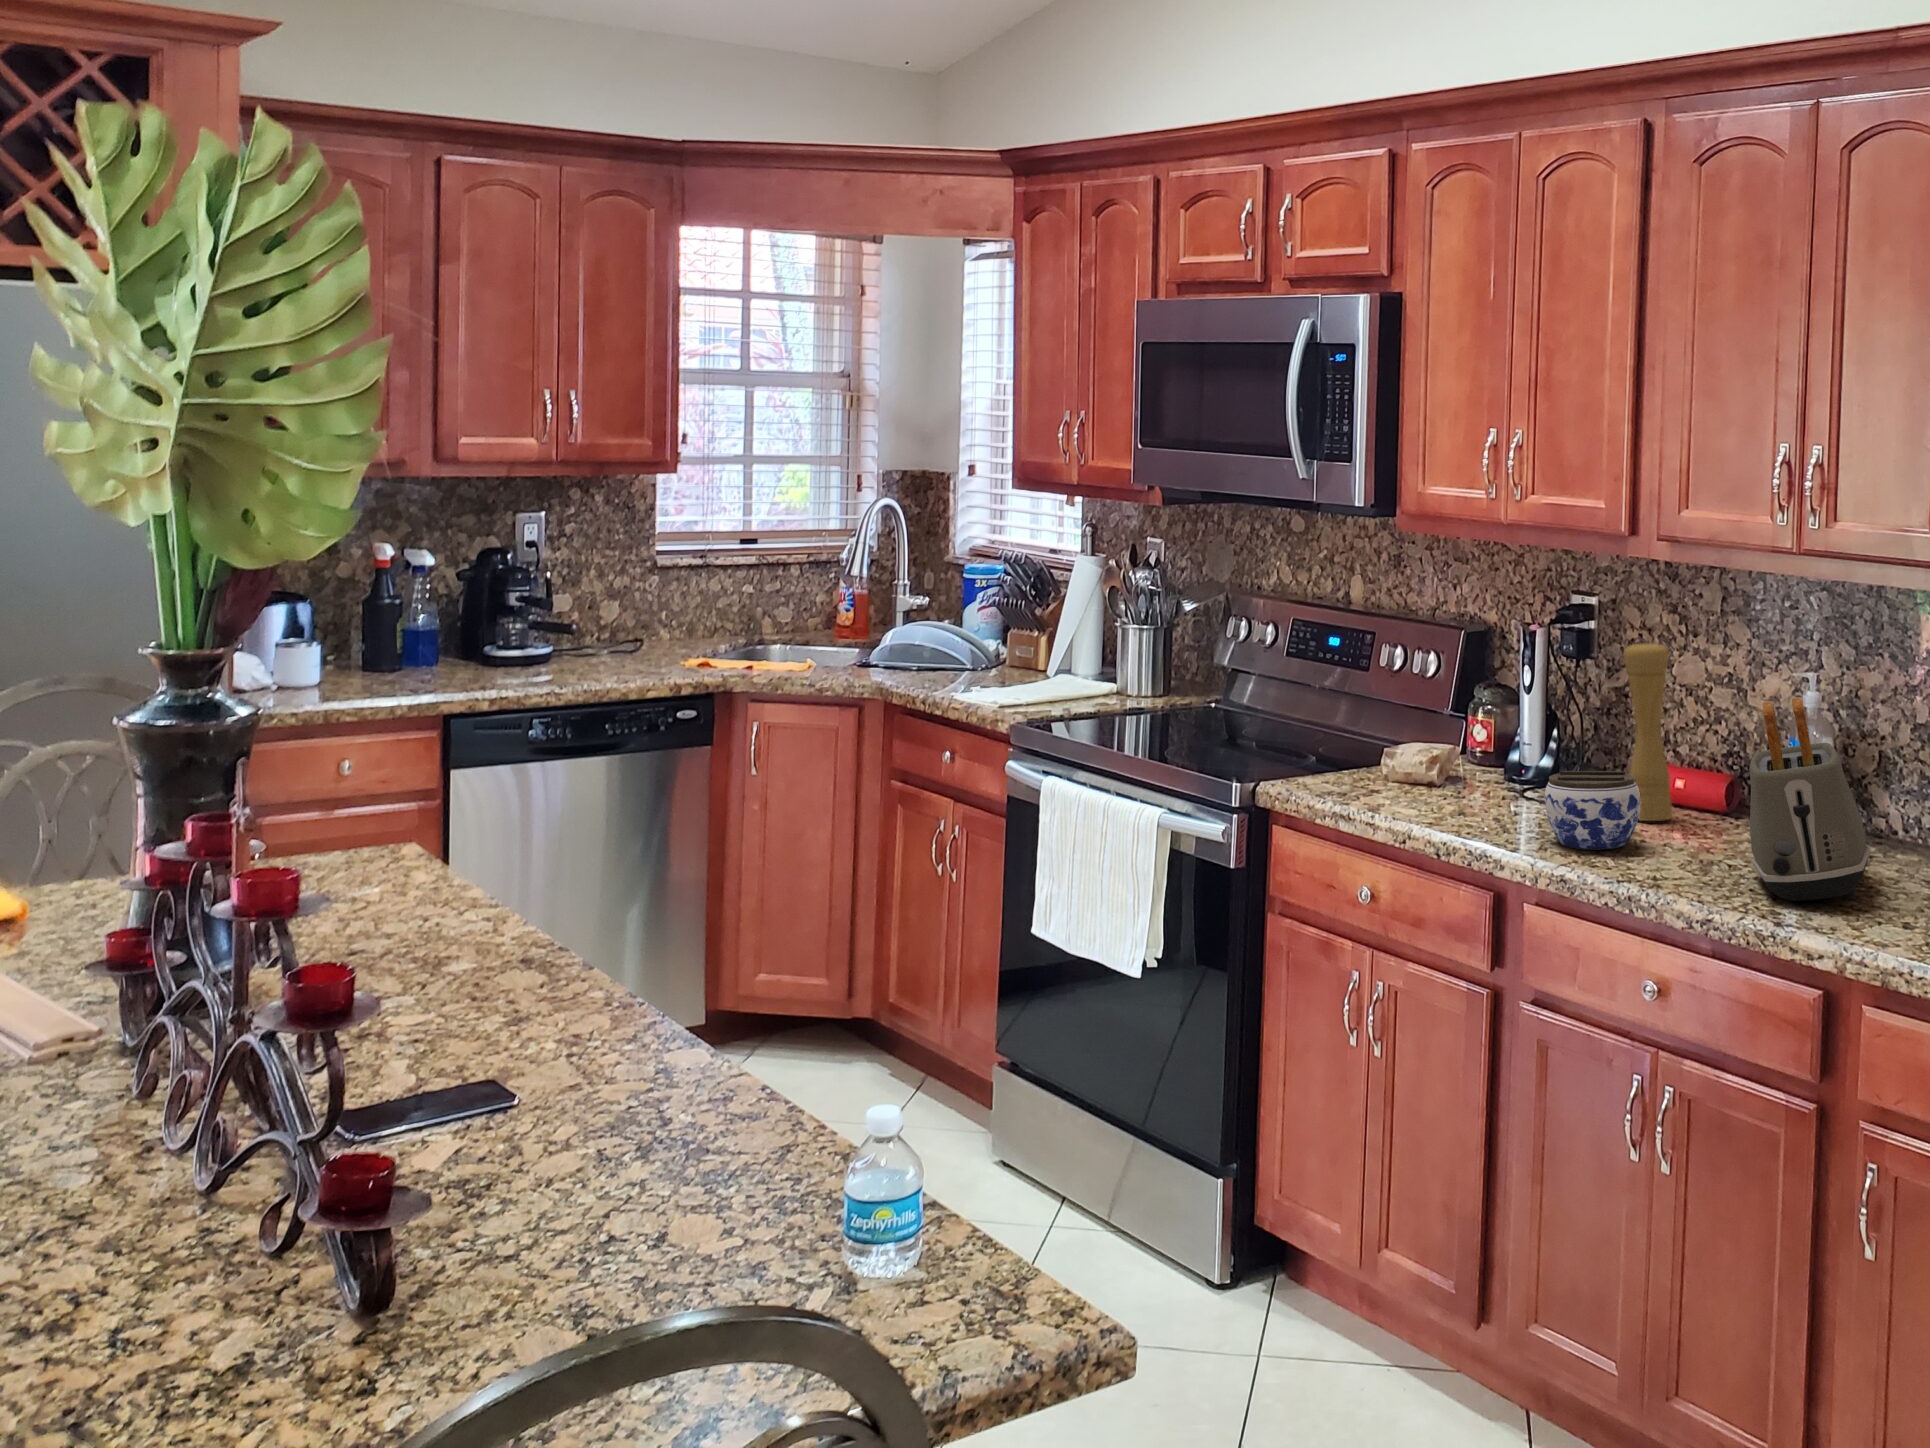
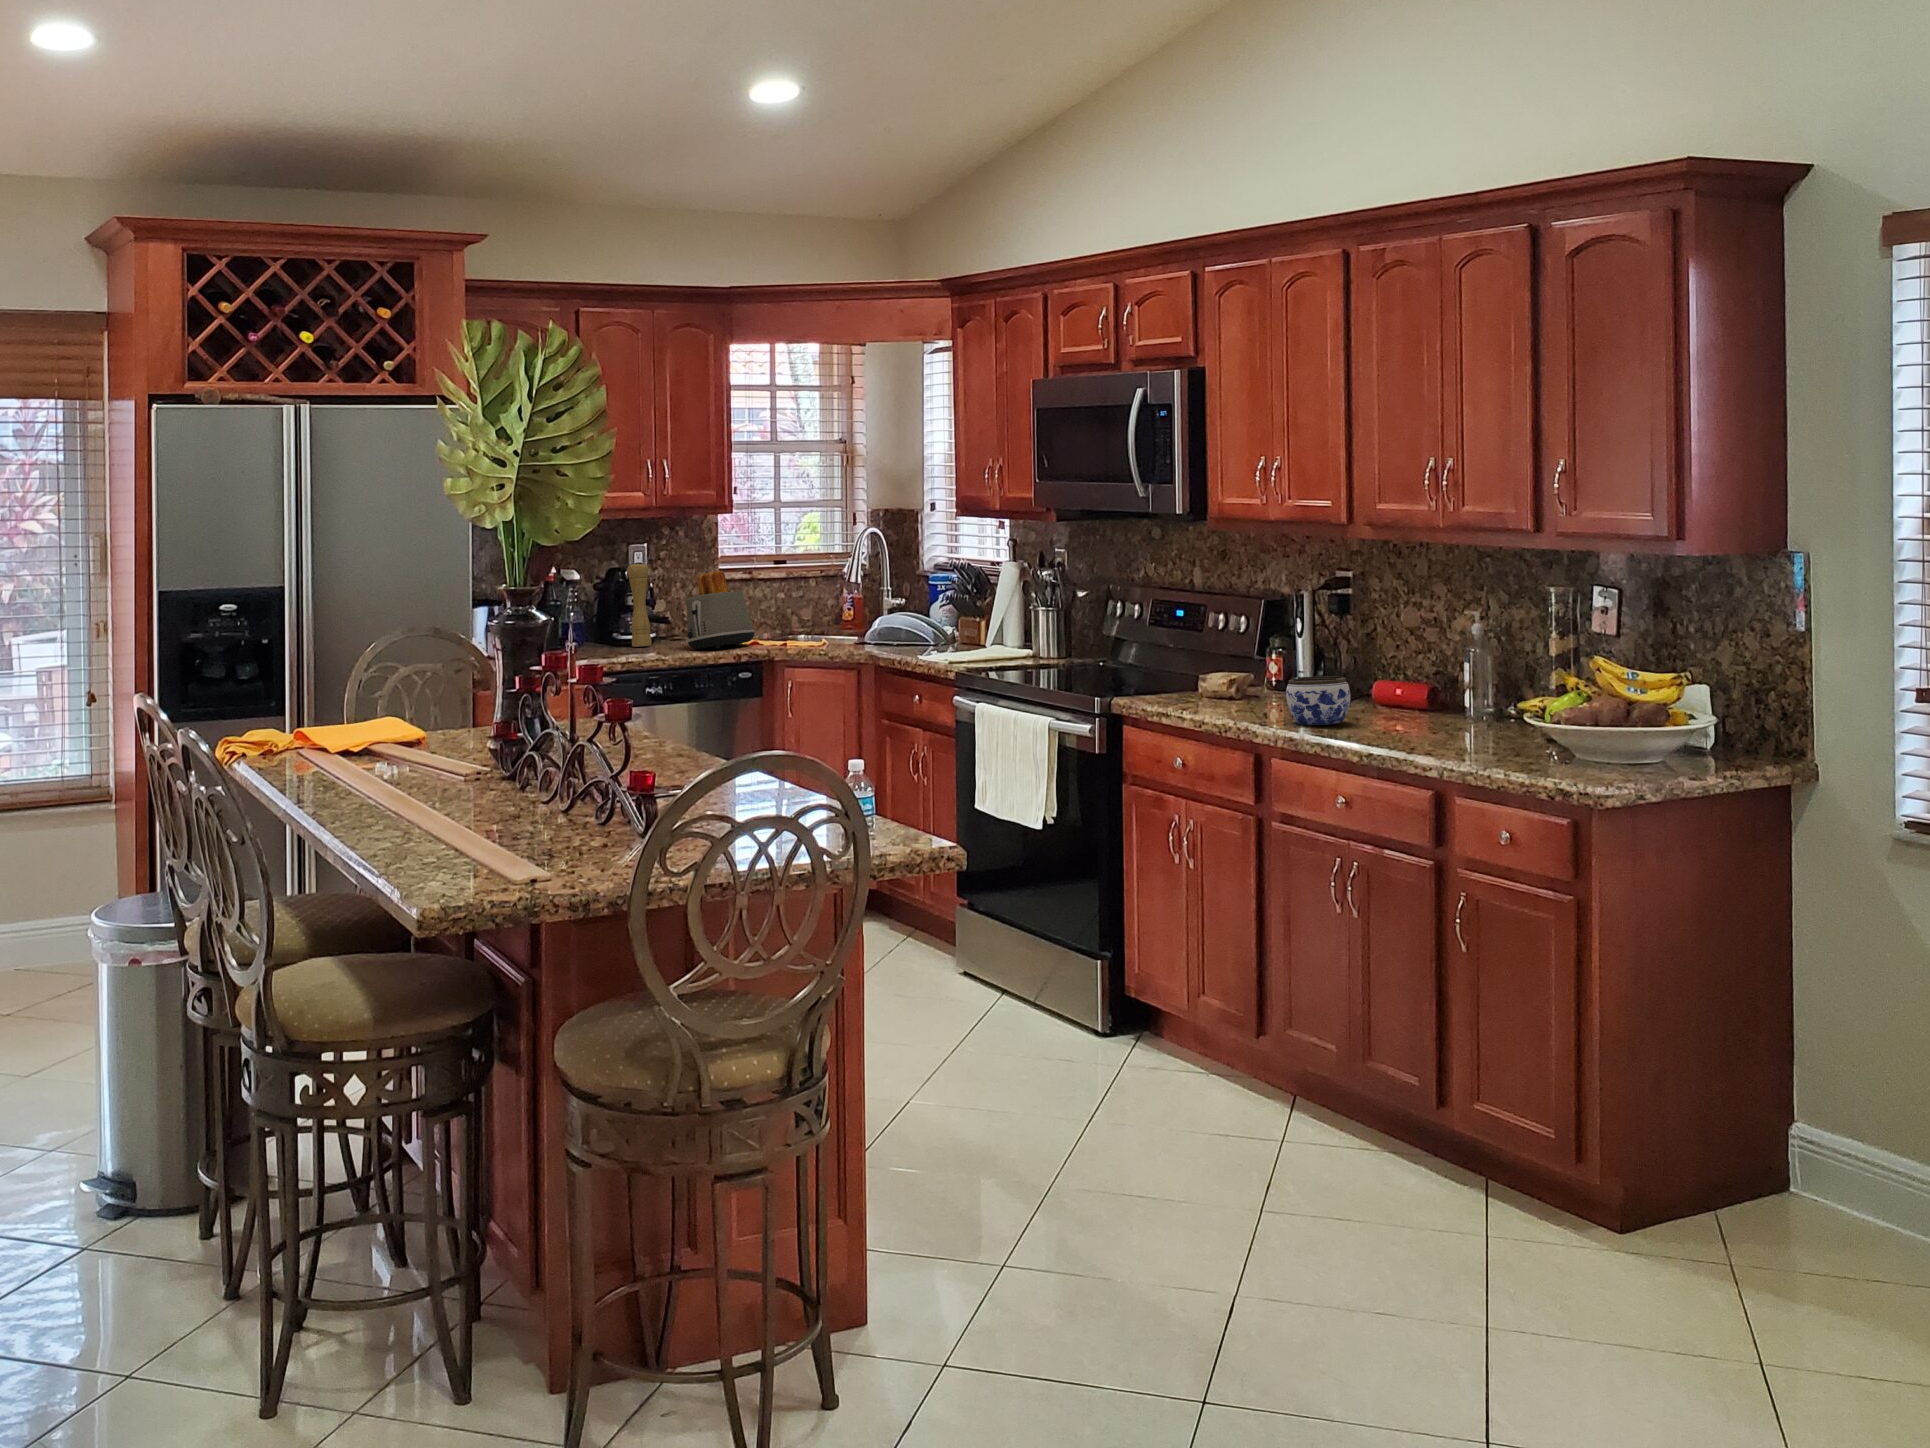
pepper mill: present [1624,641,1672,821] -> present [627,563,651,647]
toaster: present [1749,697,1871,901] -> present [685,571,755,649]

